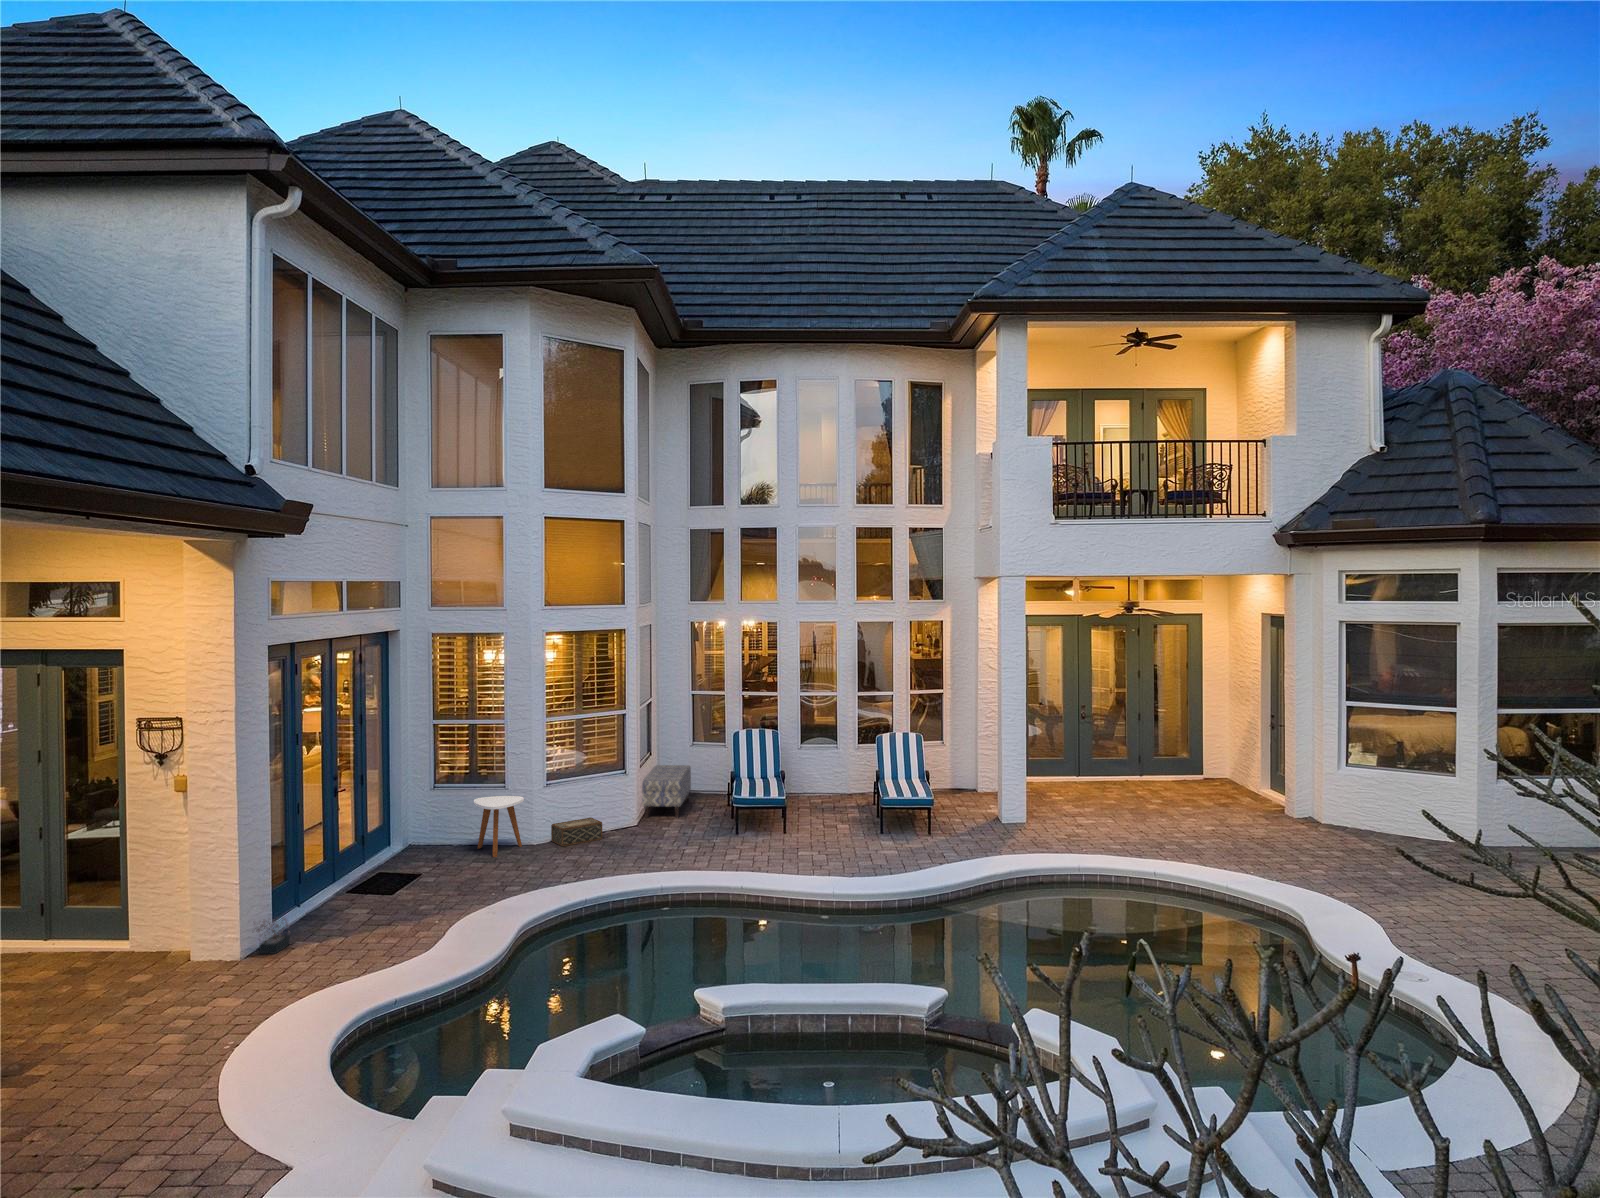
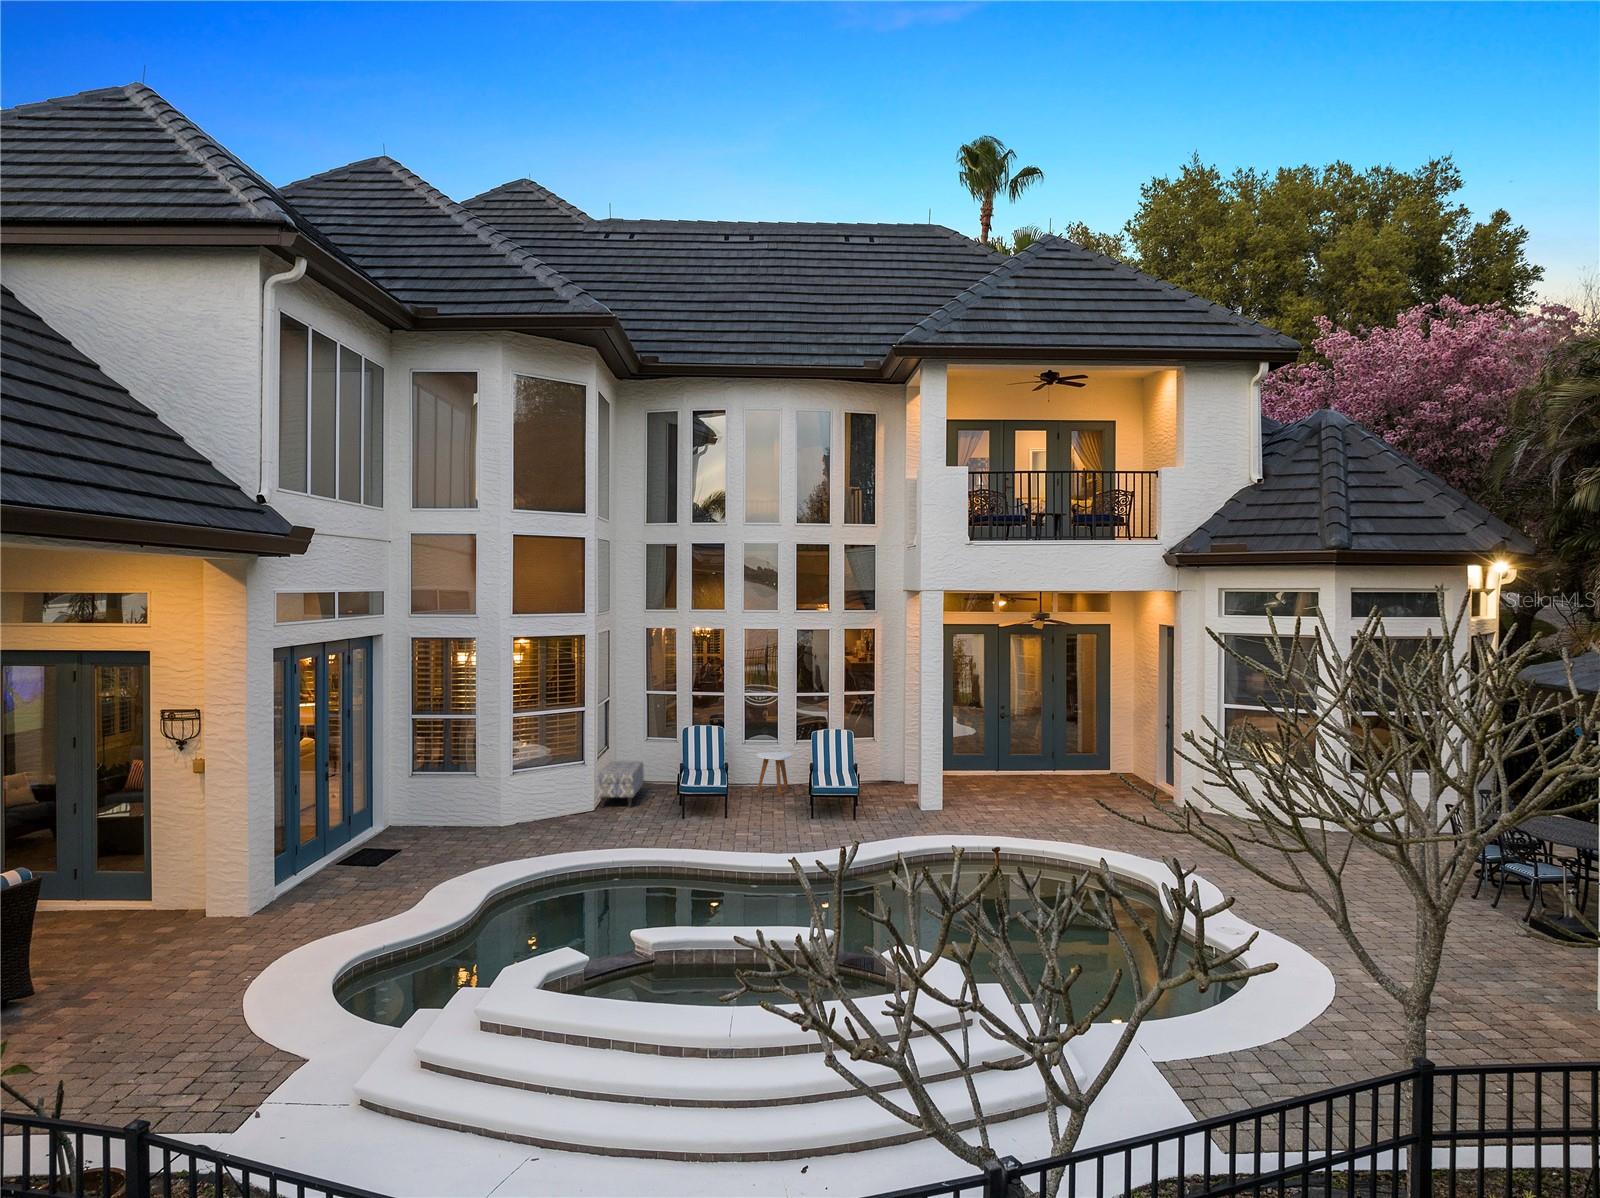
side table: present [474,796,524,857] -> present [756,752,792,795]
woven basket: present [551,818,602,846] -> none [516,806,562,830]
decorative plant: present [256,918,290,954] -> none [261,879,292,910]

